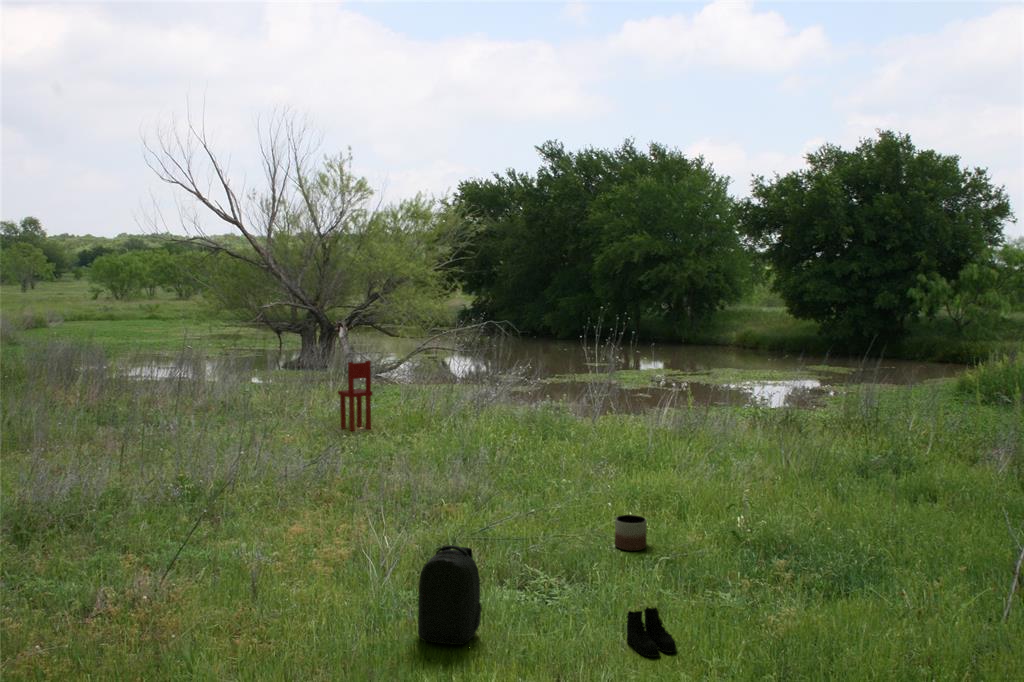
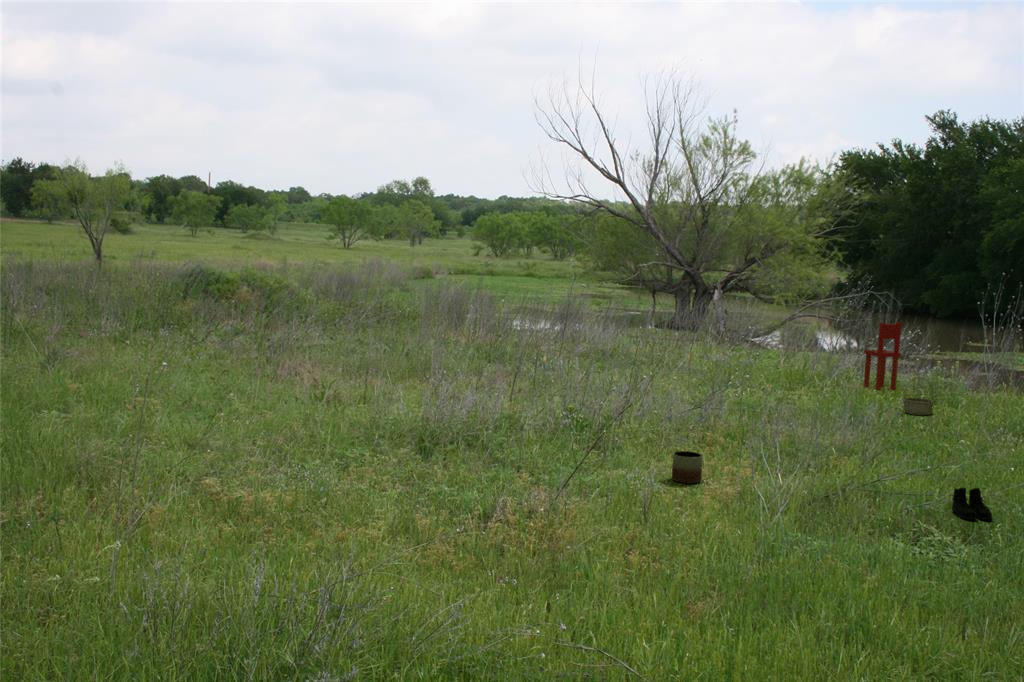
chair: present [338,360,373,431] -> present [864,322,901,390]
basket: none [536,428,567,469] -> present [903,377,933,415]
planter: present [615,515,647,551] -> present [672,451,703,483]
backpack: present [418,545,482,645] -> none [788,425,837,494]

